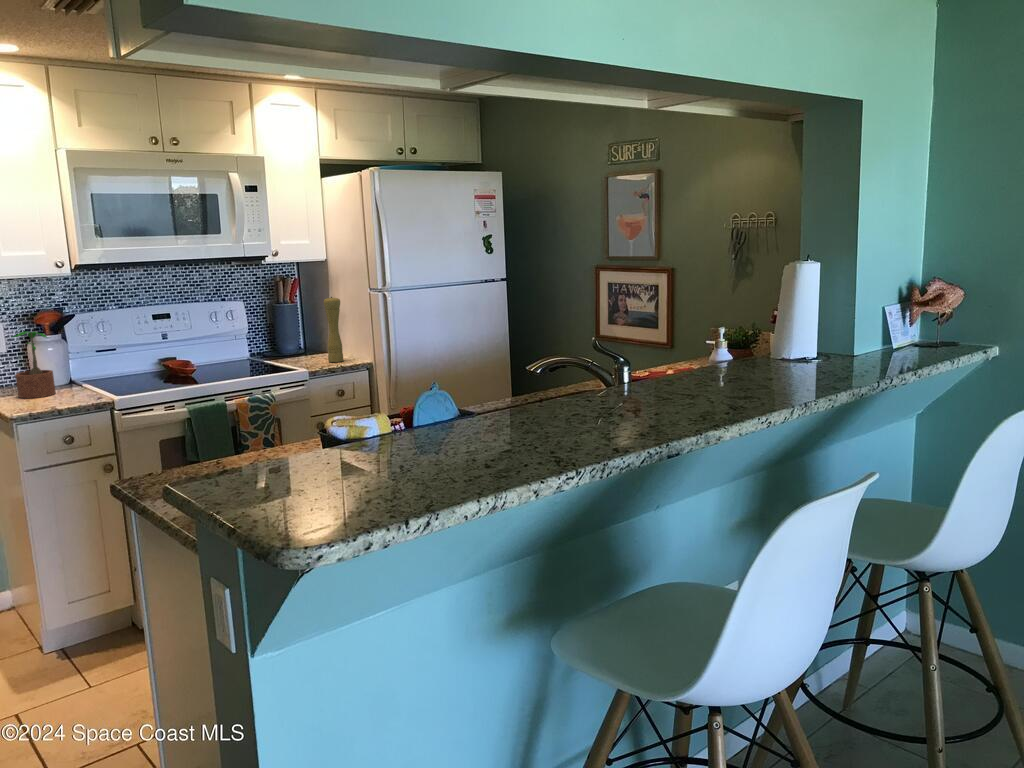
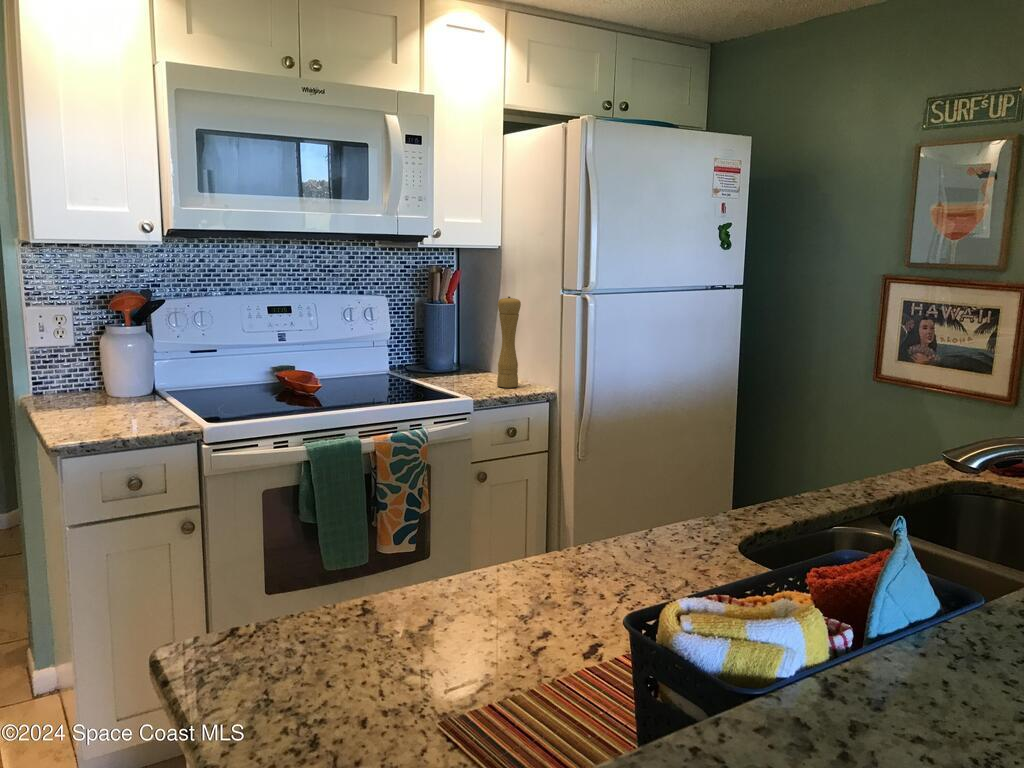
potted plant: present [15,332,56,398] -> none [71,319,129,415]

